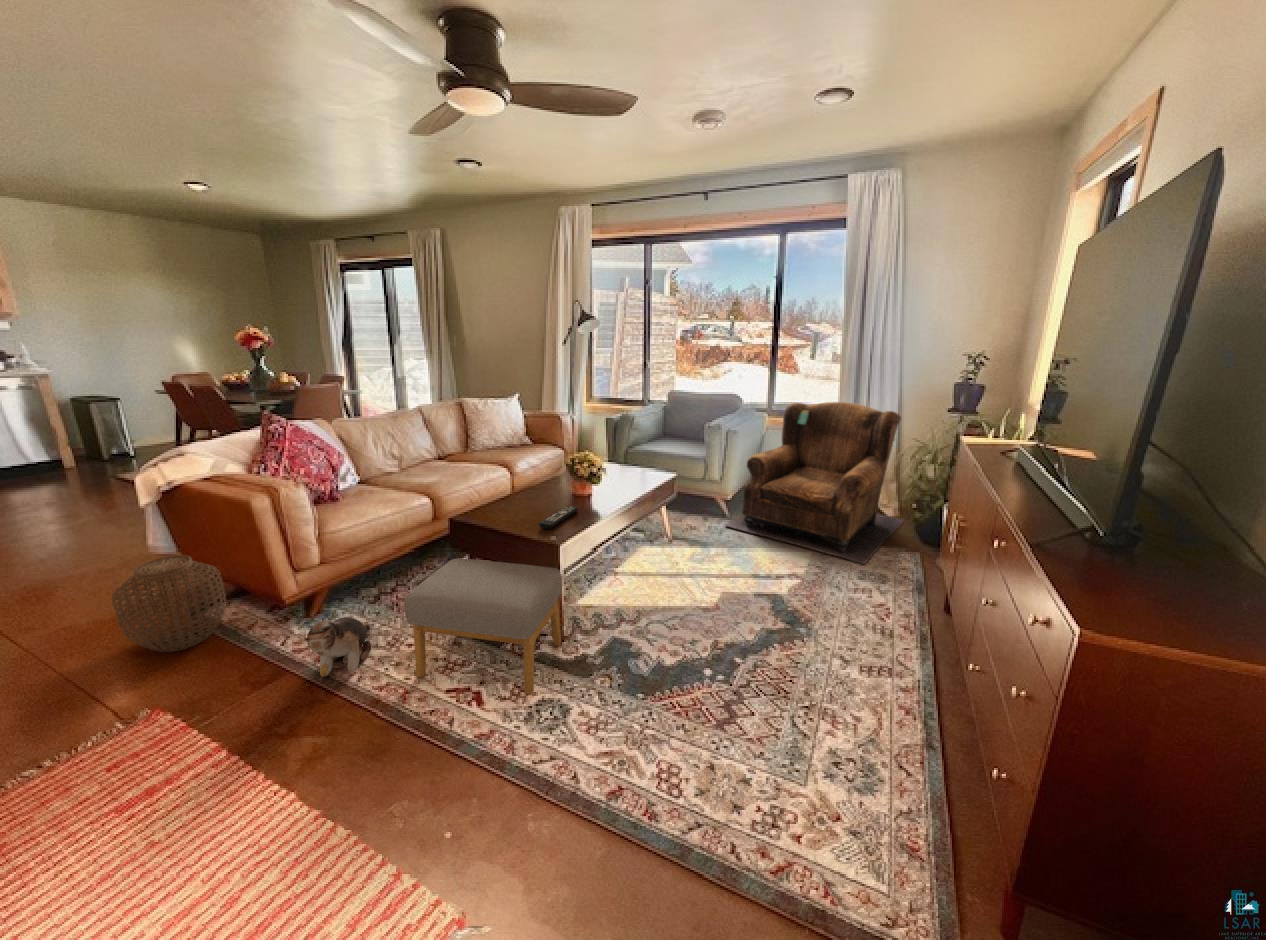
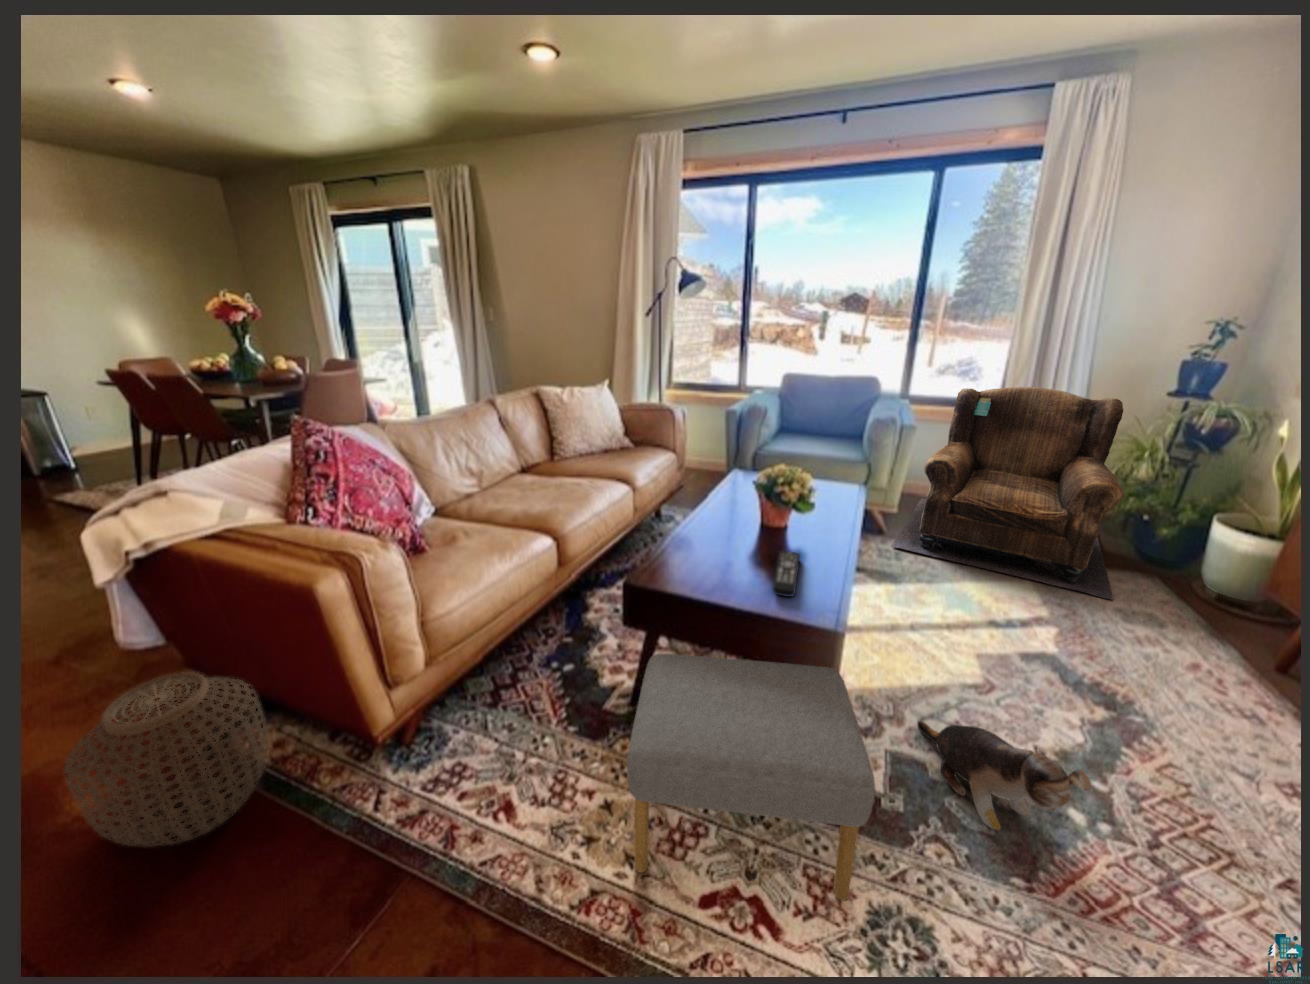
plush toy: present [298,617,372,677] -> present [918,721,1091,831]

